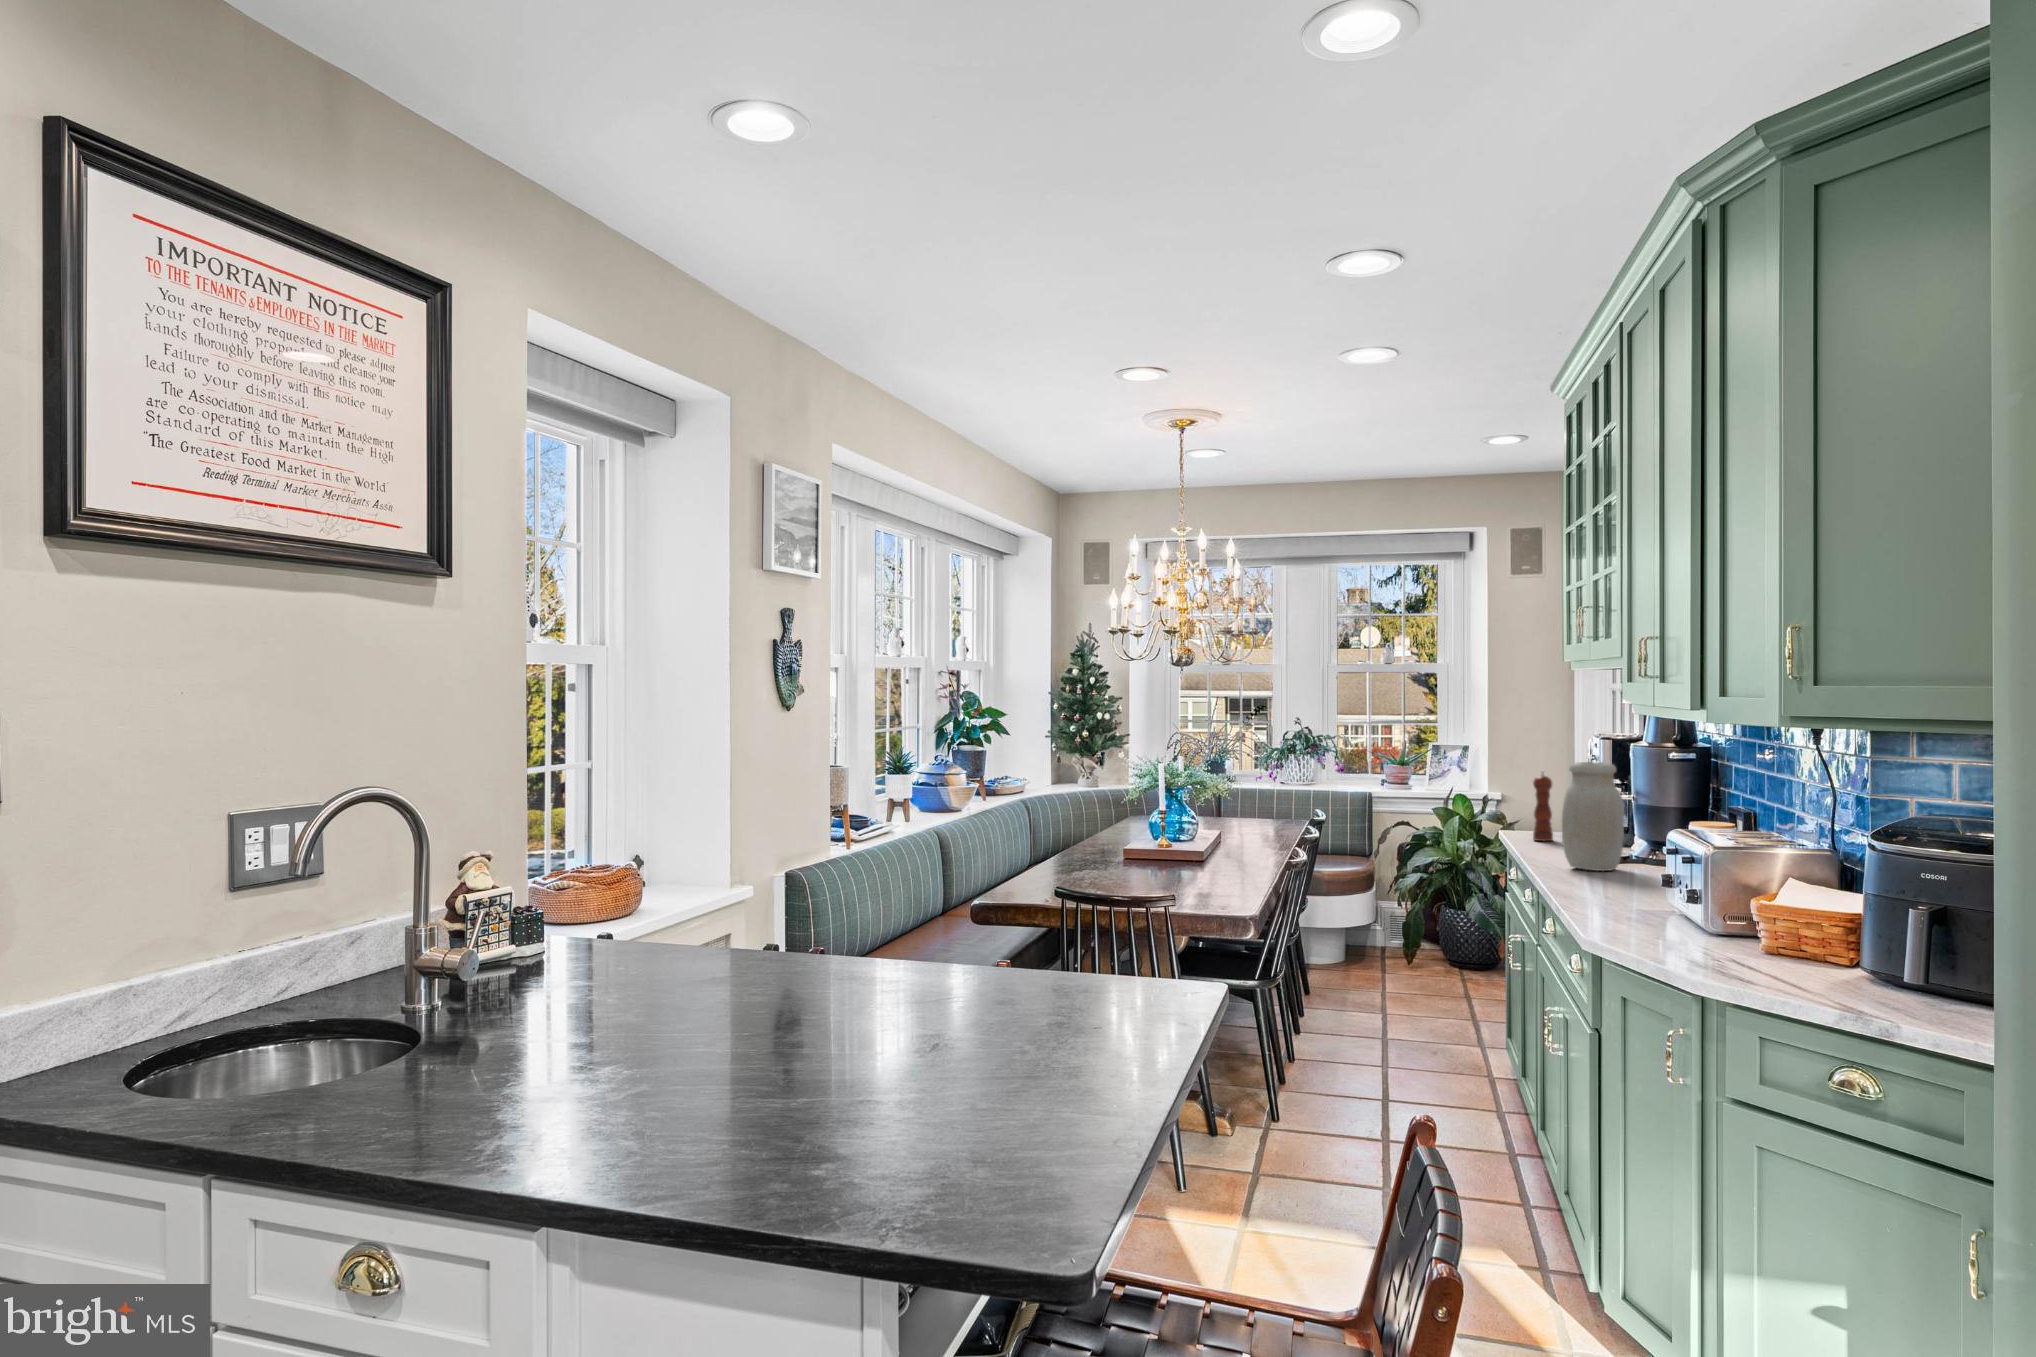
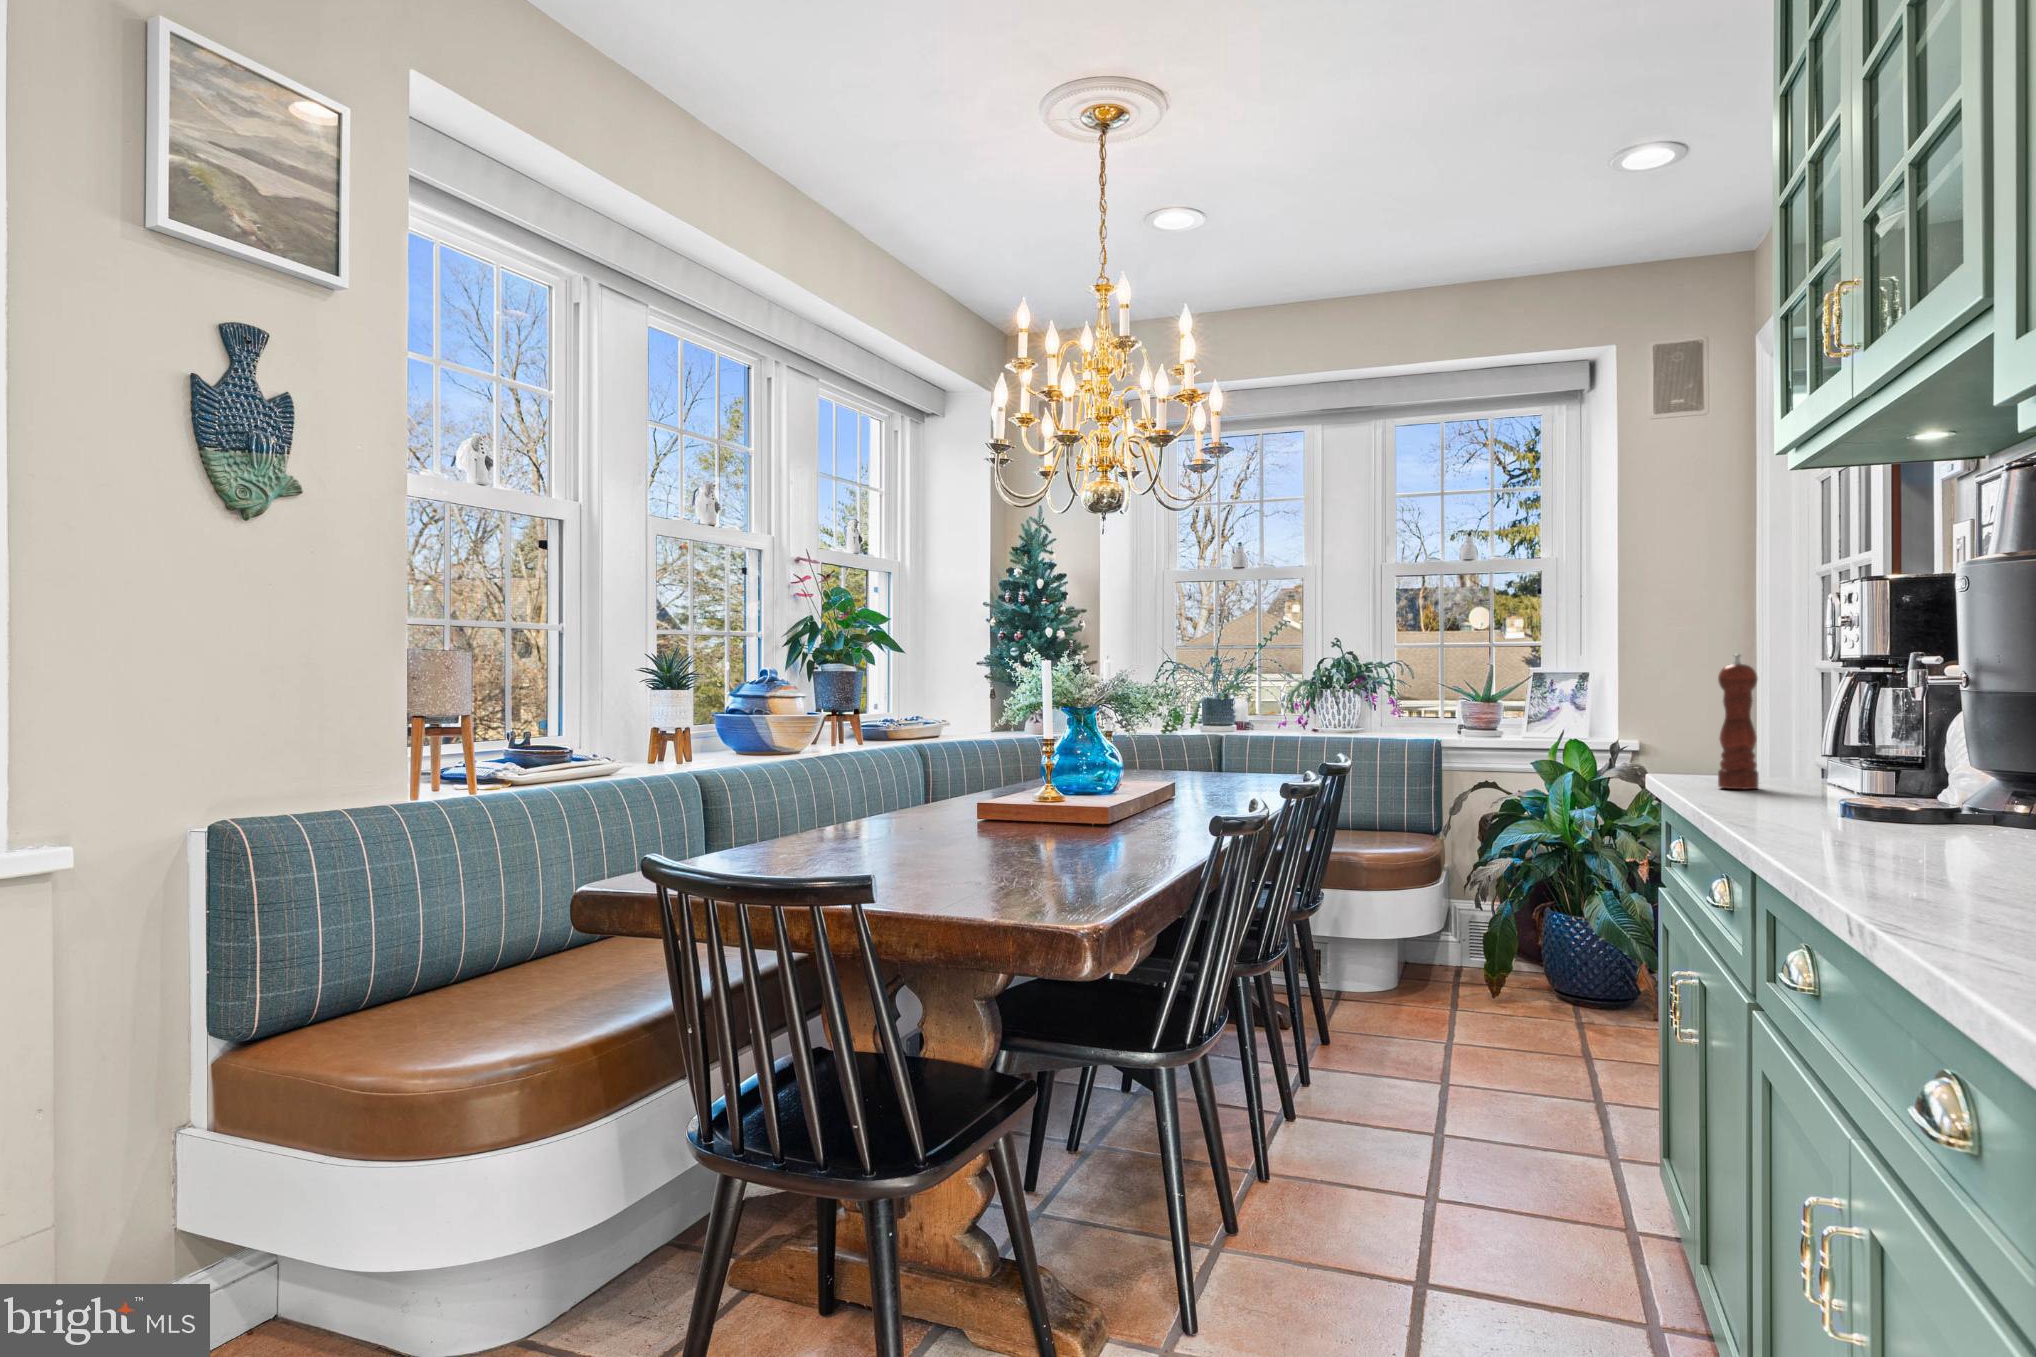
jar: present [1562,762,1624,871] -> none [1807,592,1963,839]

